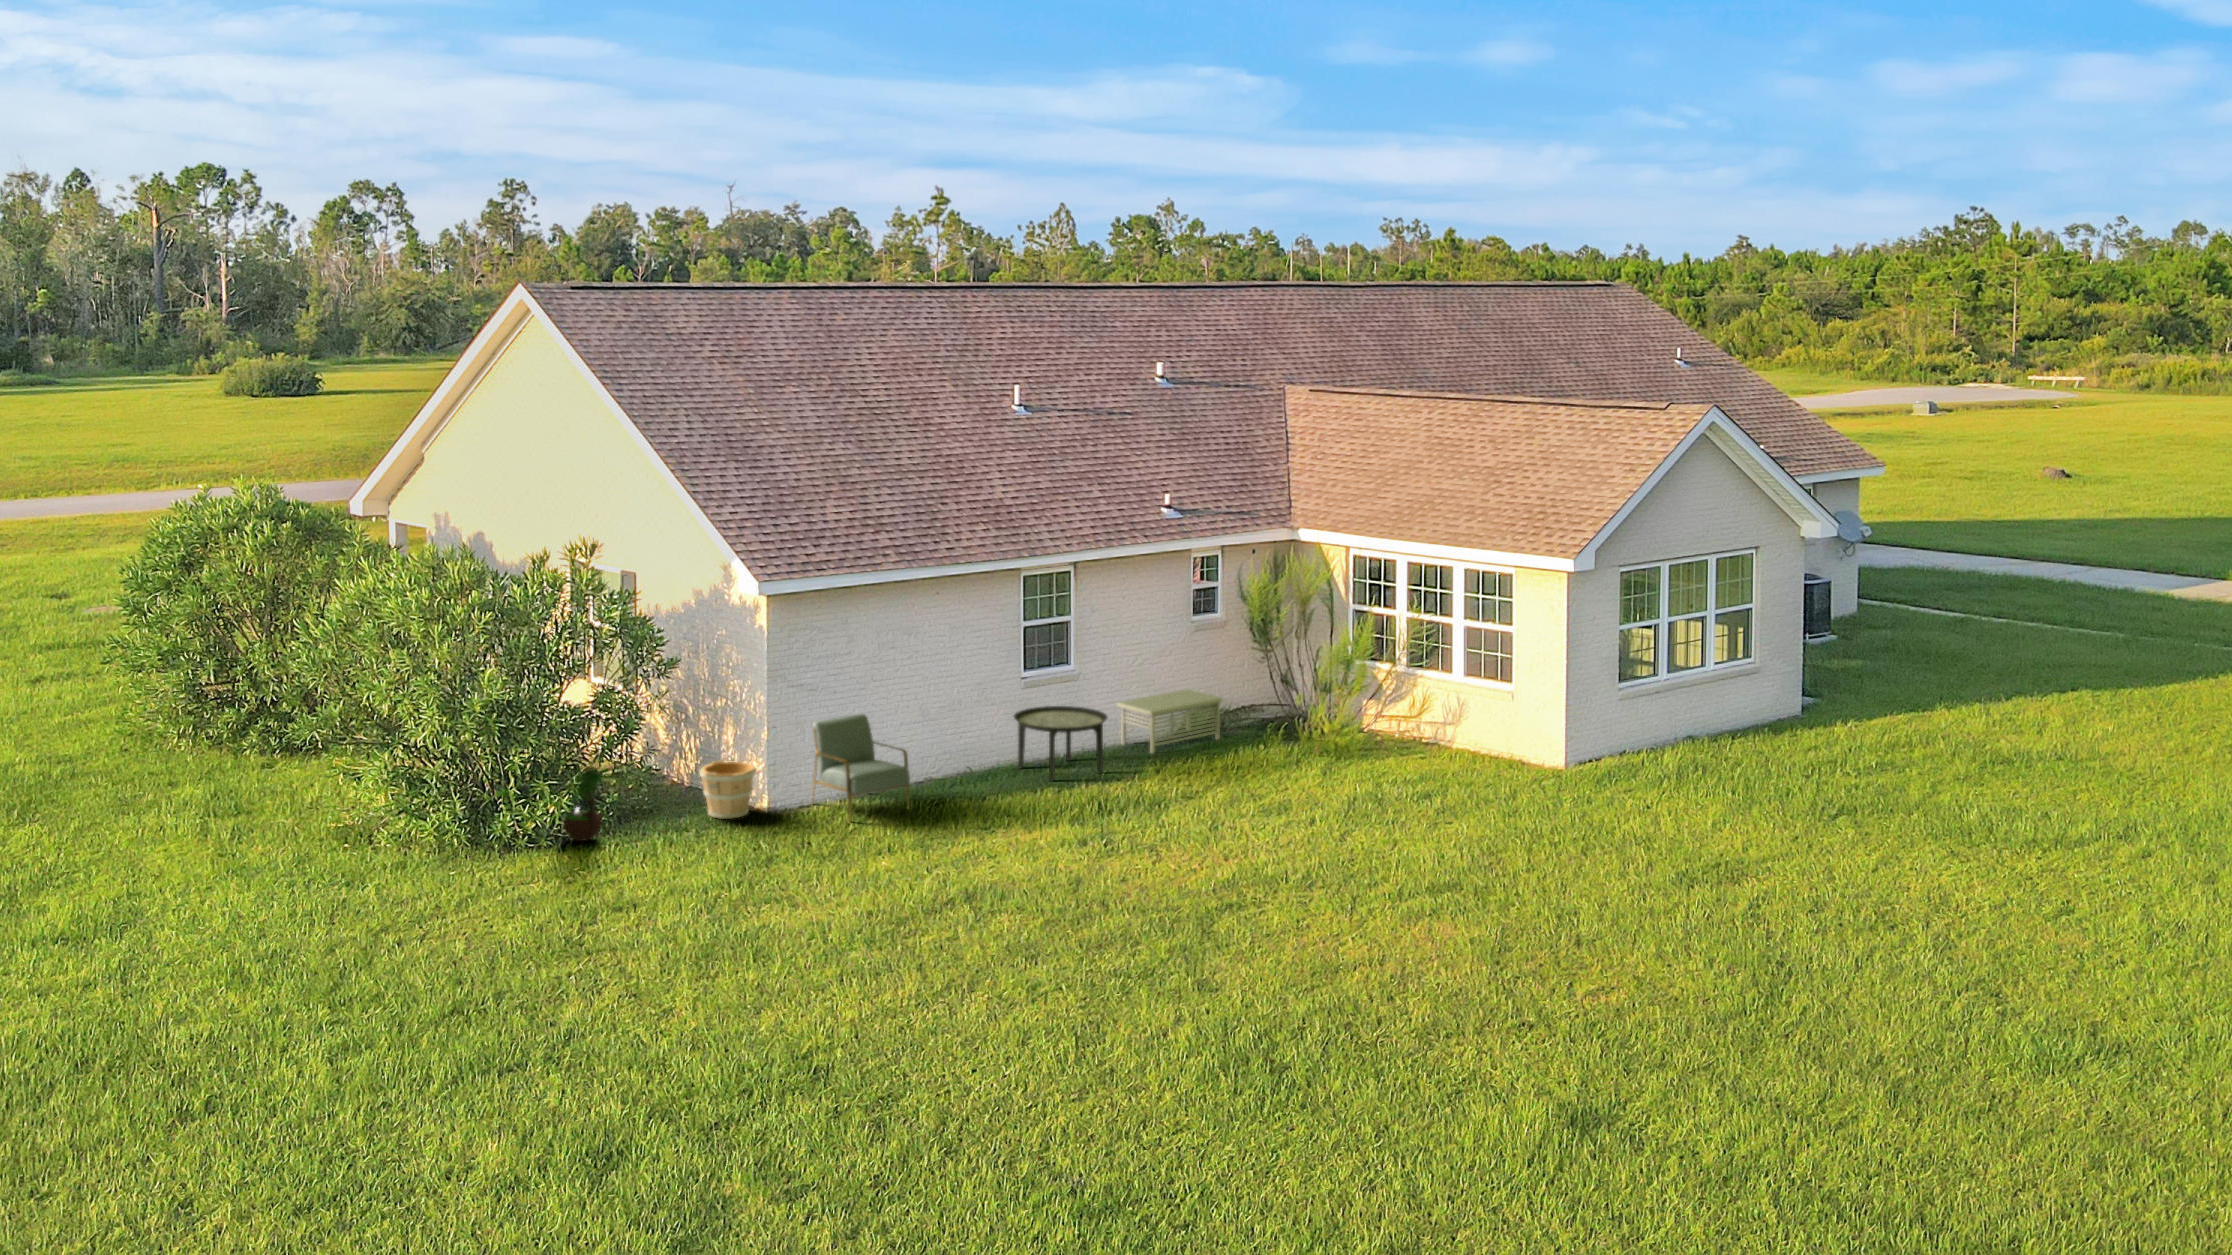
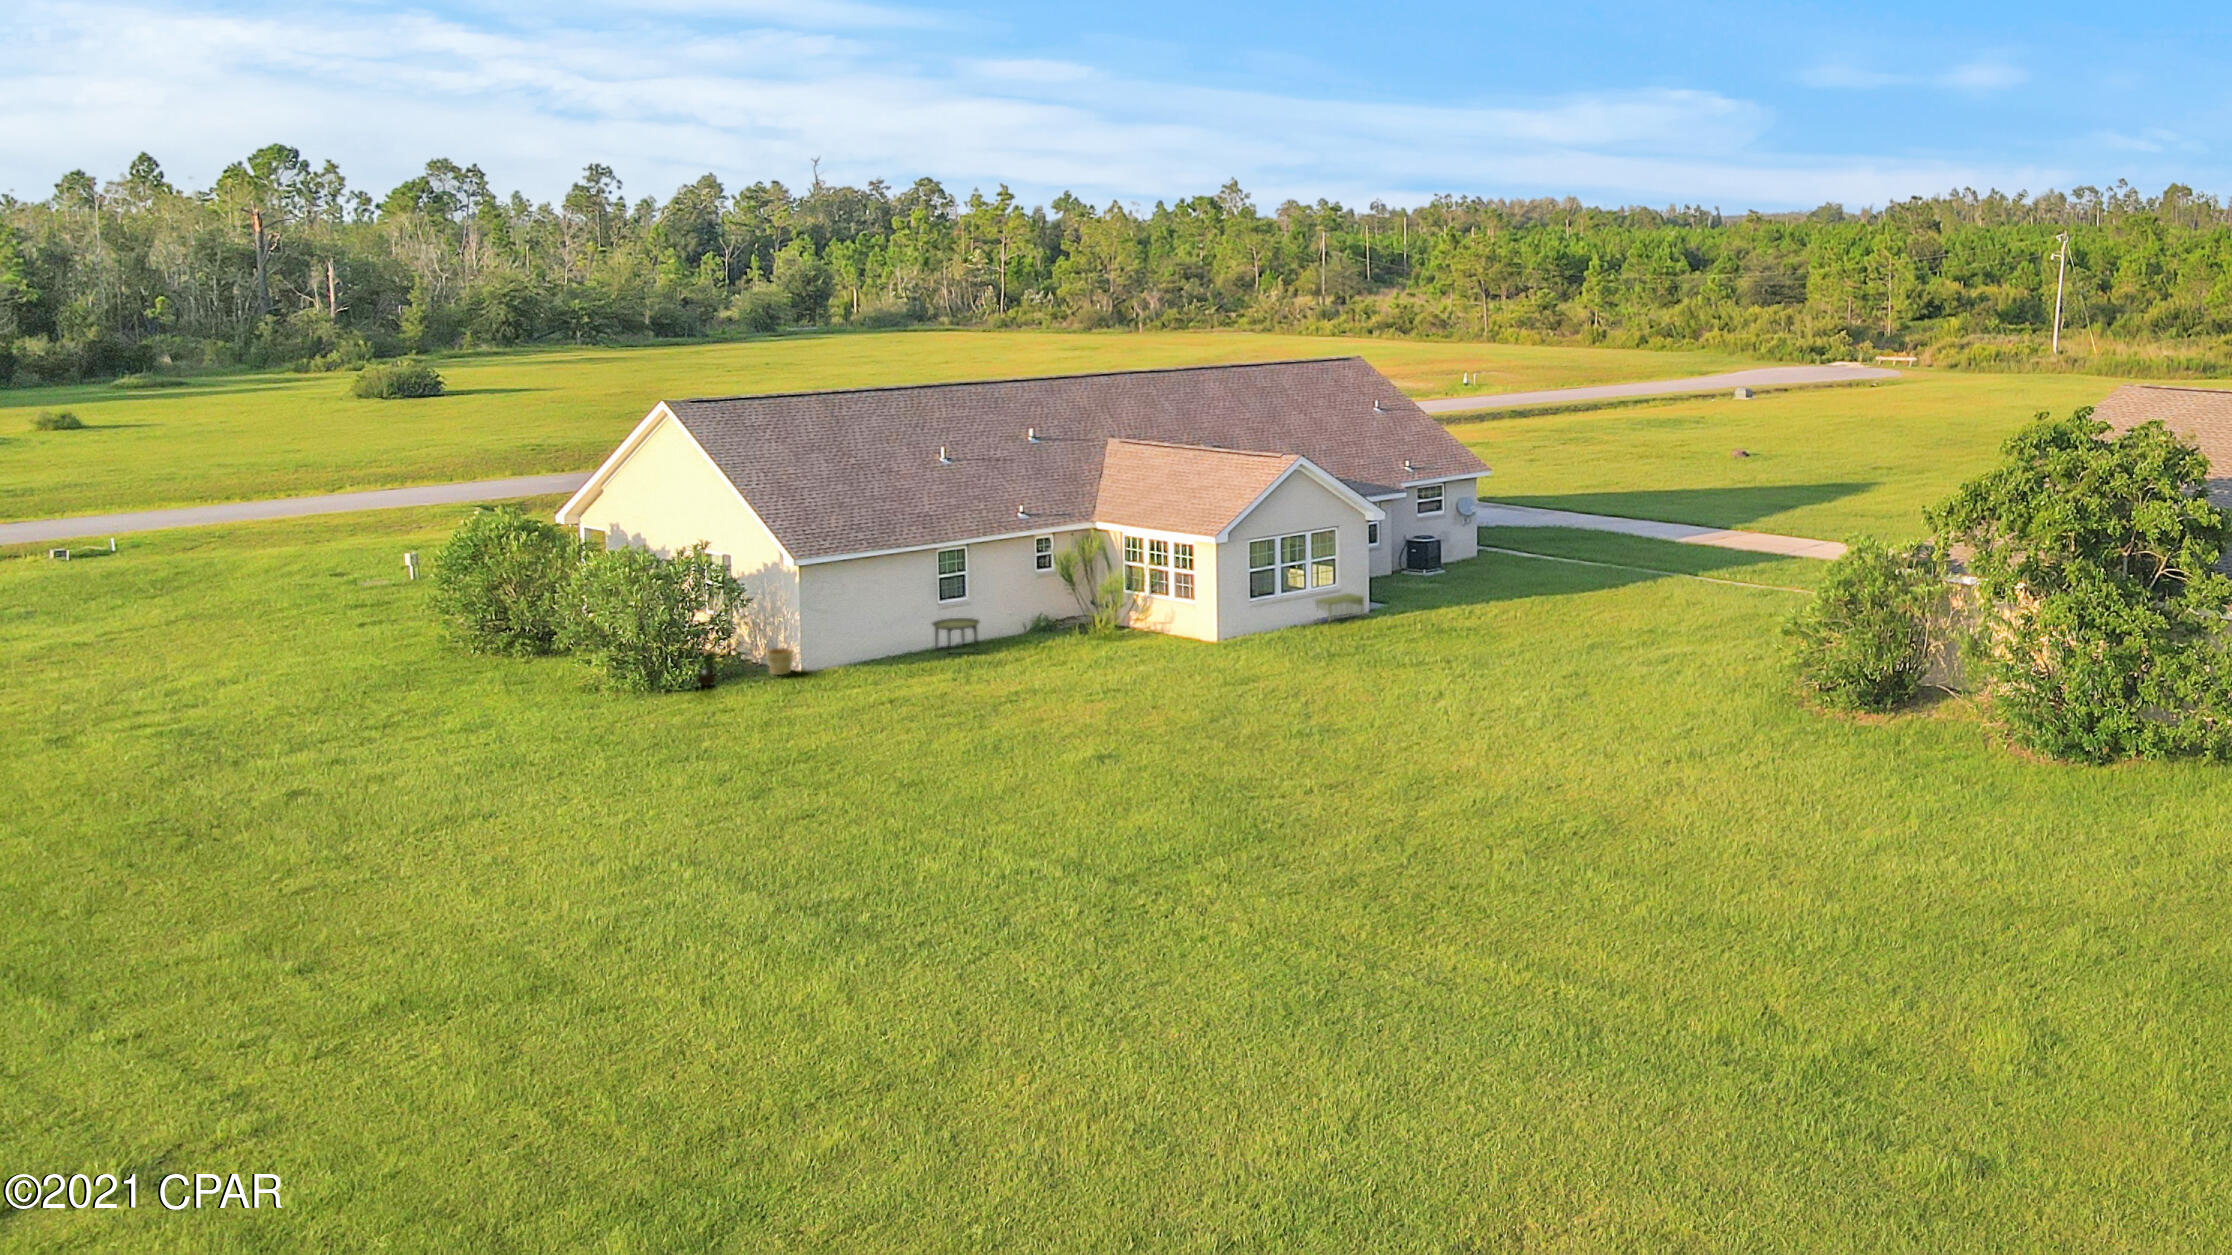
storage bench: present [1117,689,1222,753] -> present [1315,593,1364,621]
chair: present [812,714,910,821] -> none [823,624,872,674]

